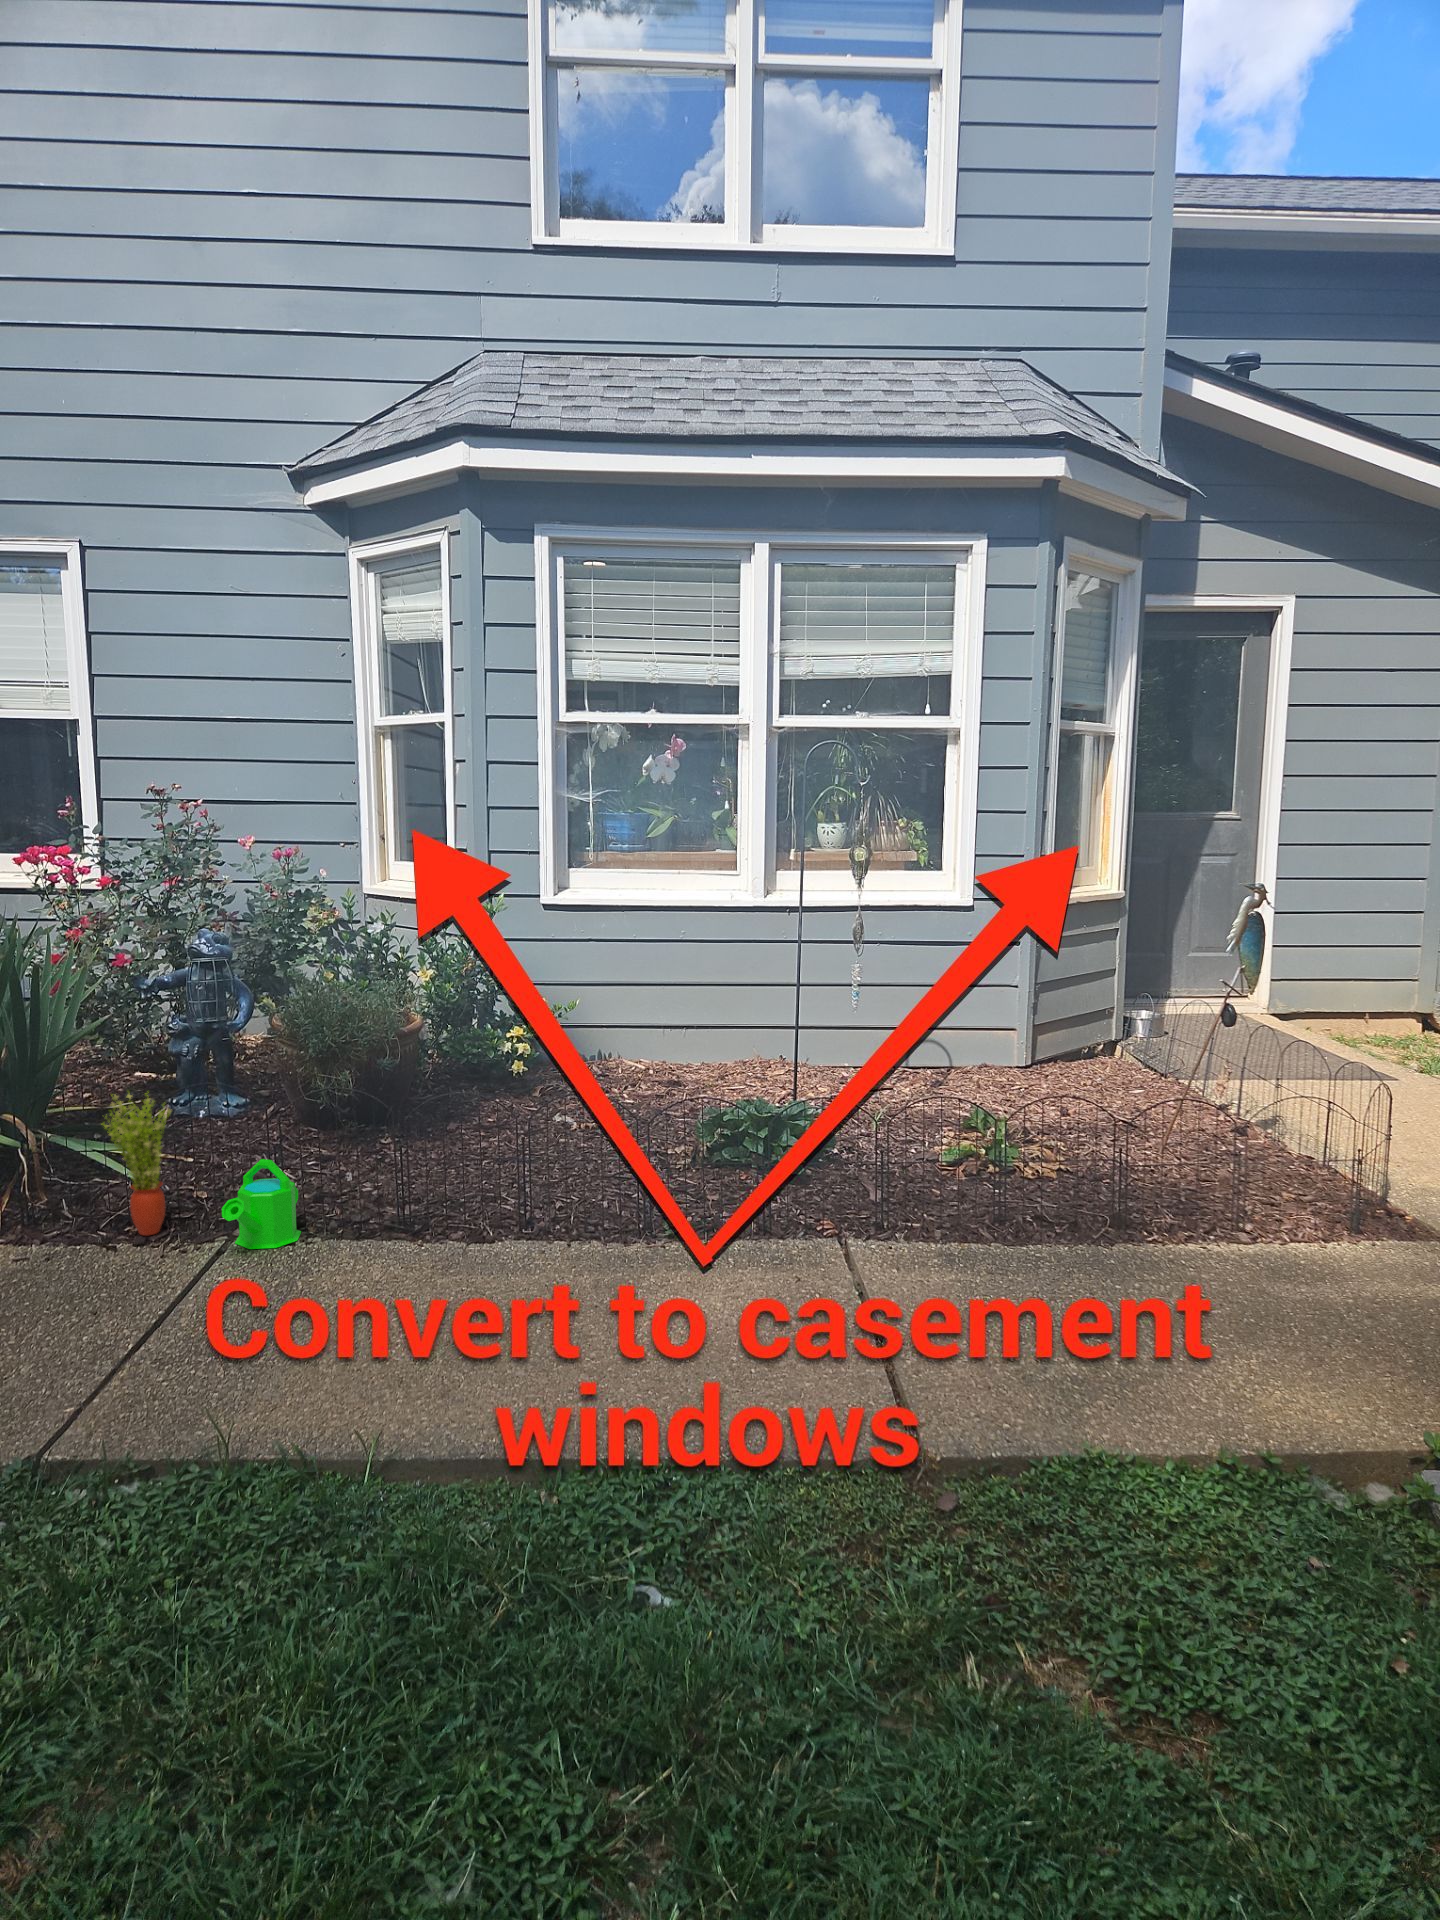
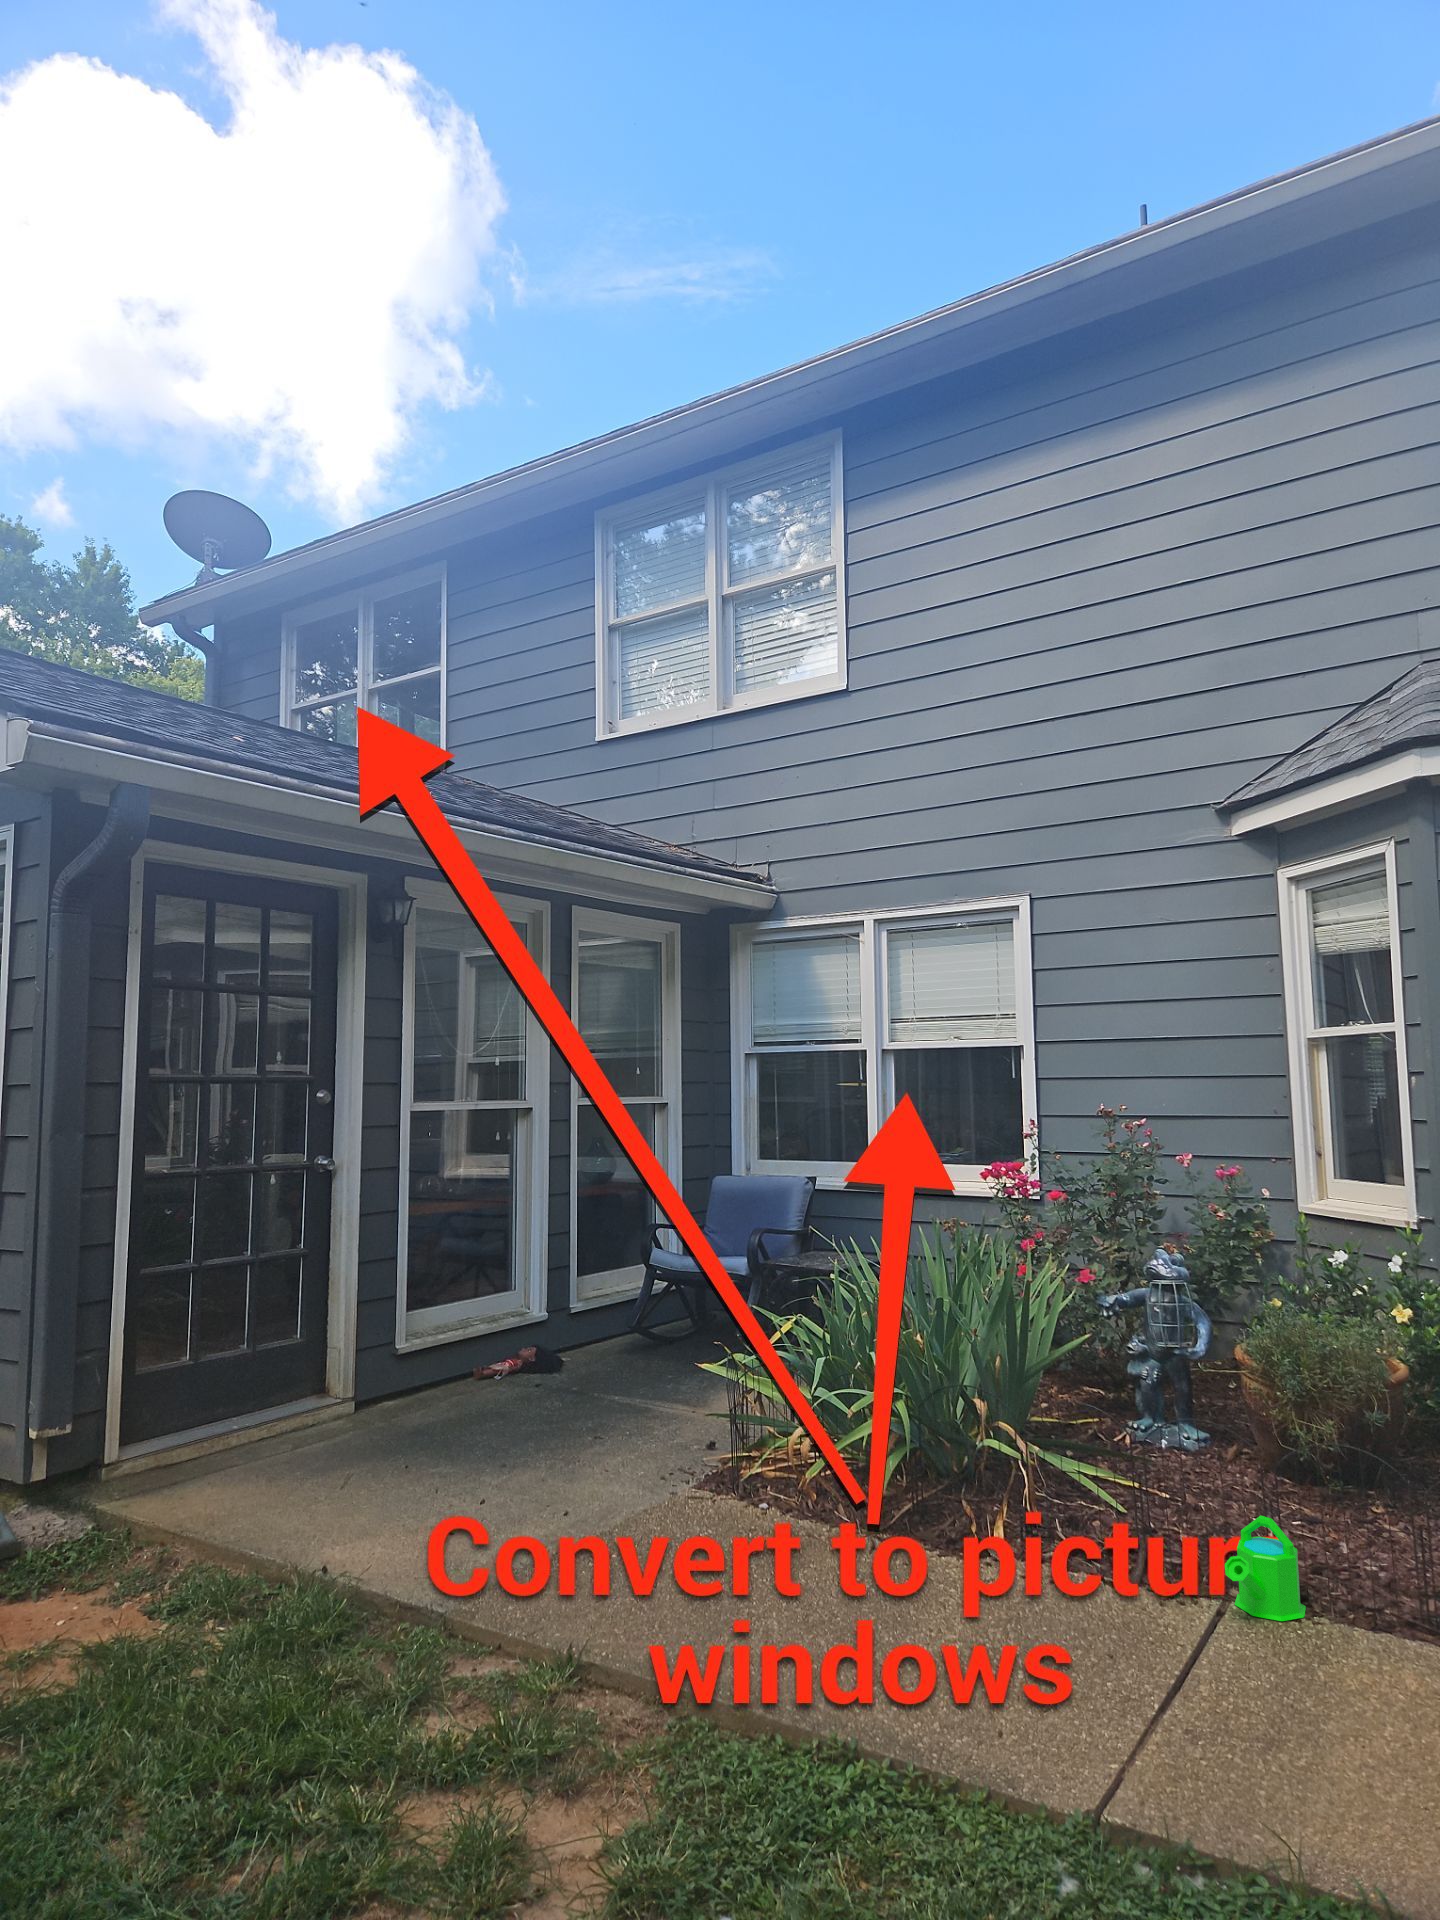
potted plant: present [103,1093,171,1235] -> none [1099,1420,1166,1575]

